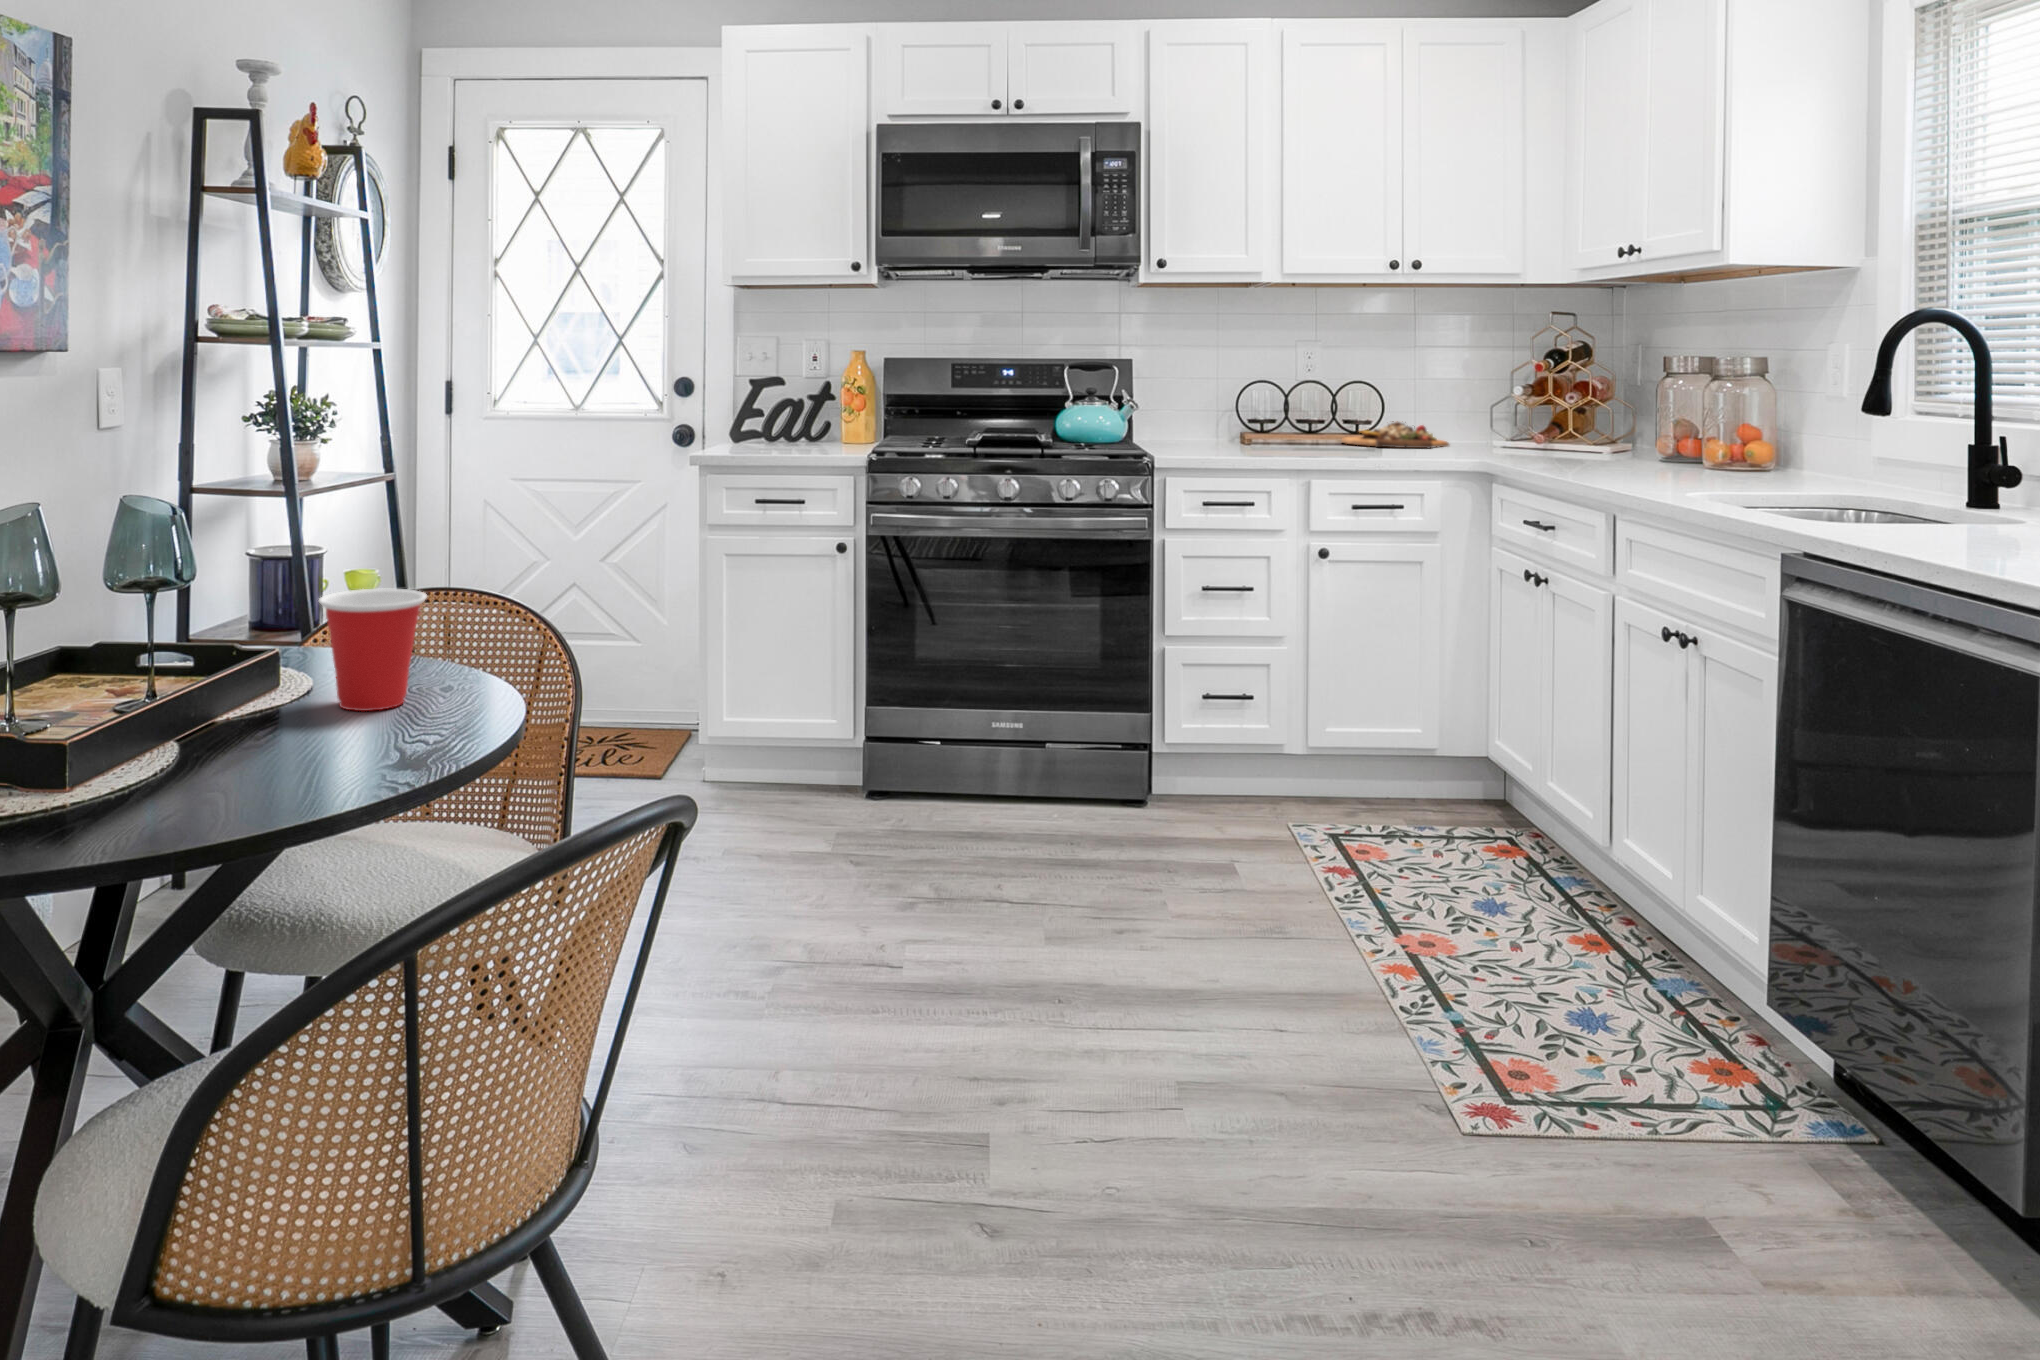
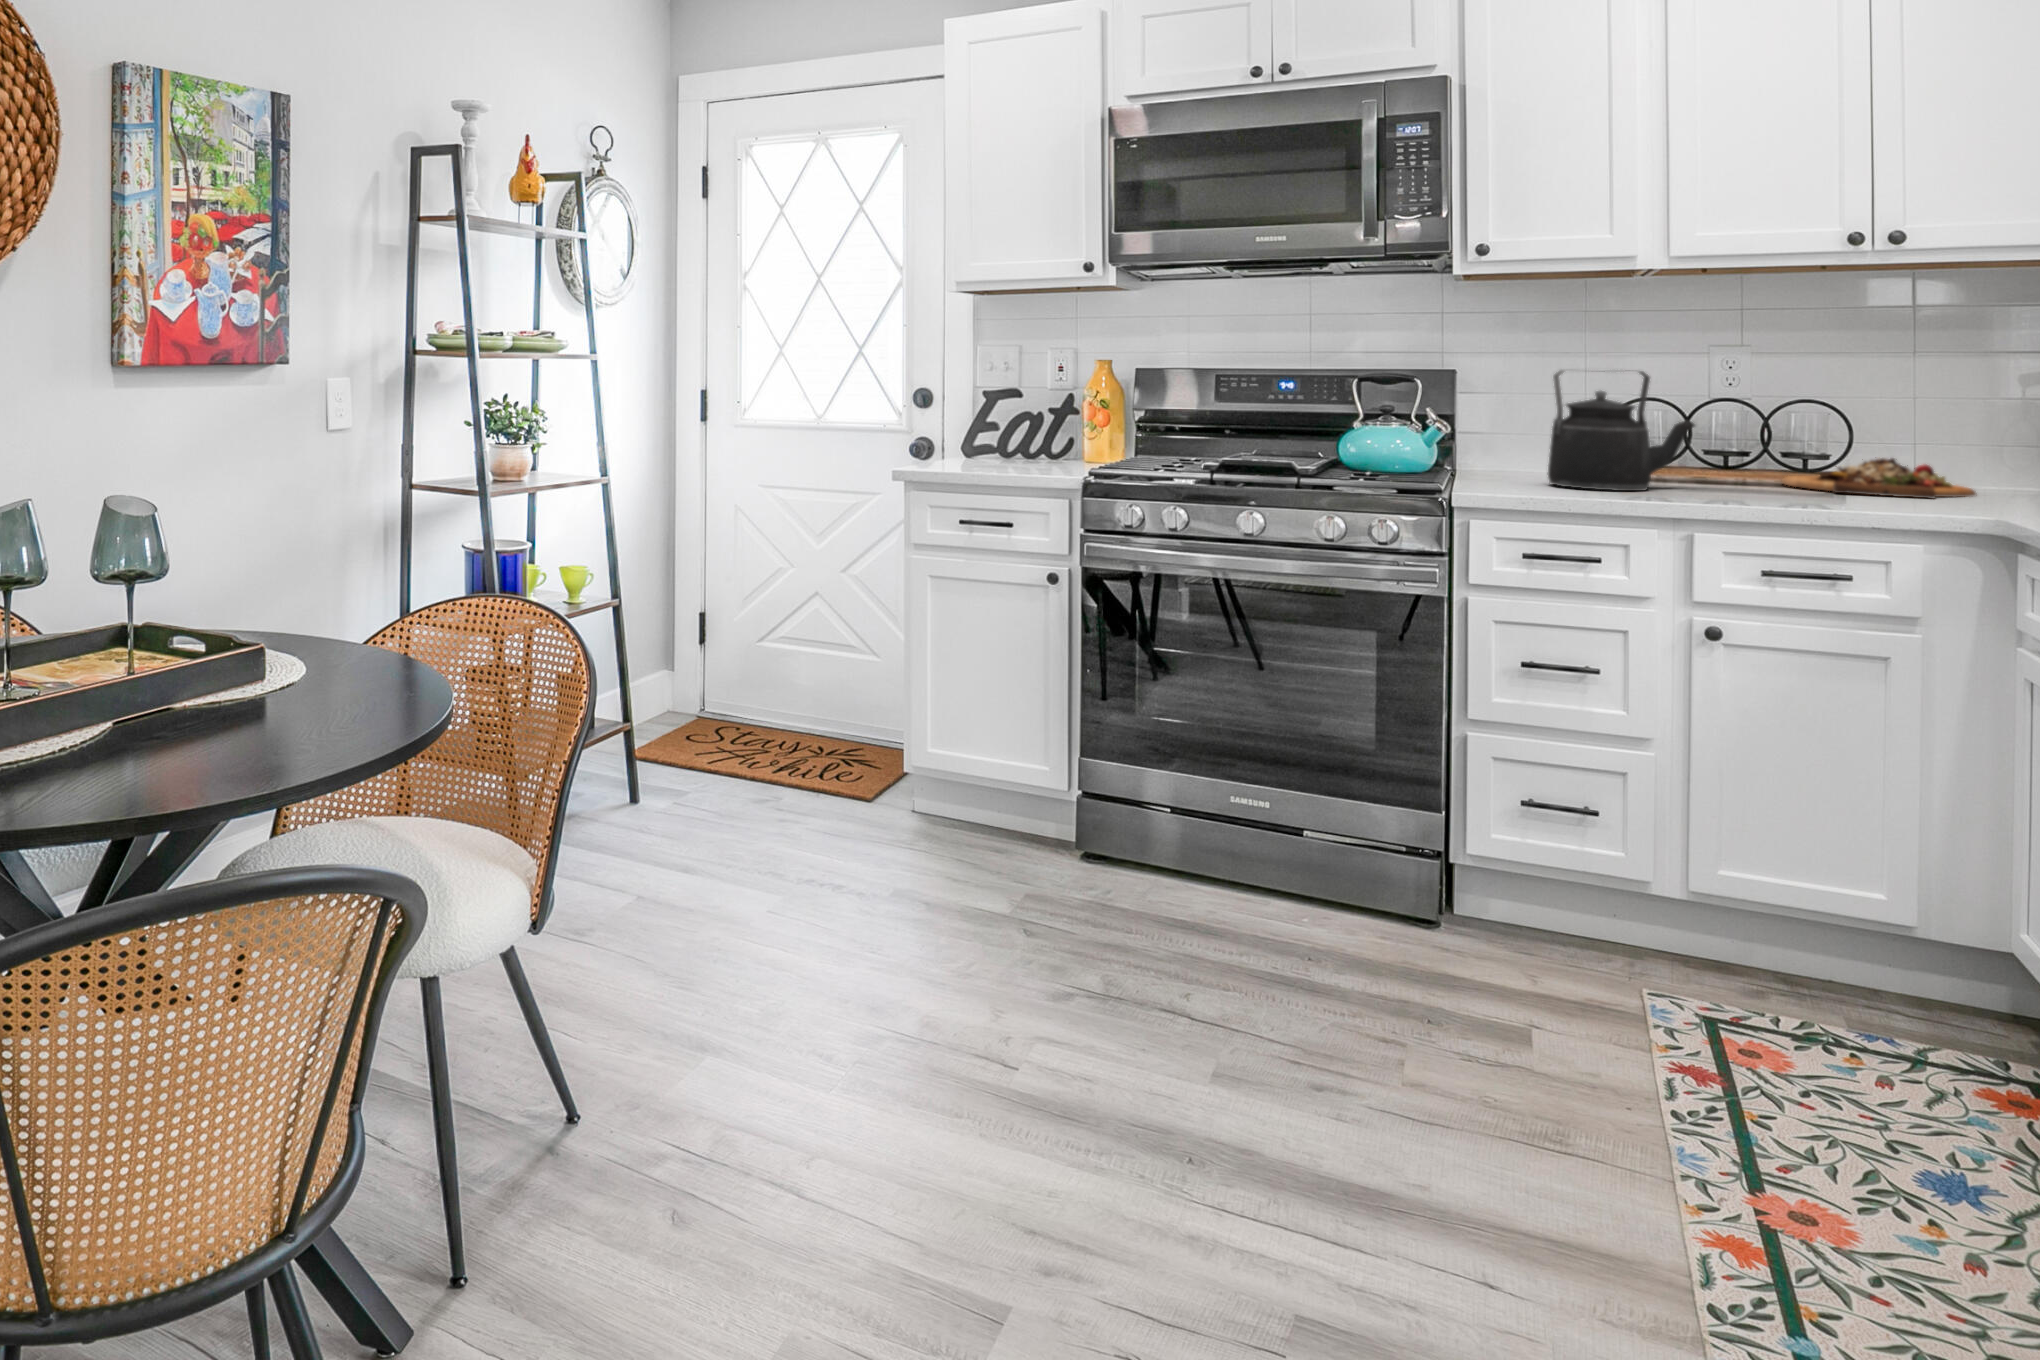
kettle: none [1207,359,1298,451] -> present [1548,370,1695,491]
cup: present [319,589,427,711] -> none [253,601,354,721]

